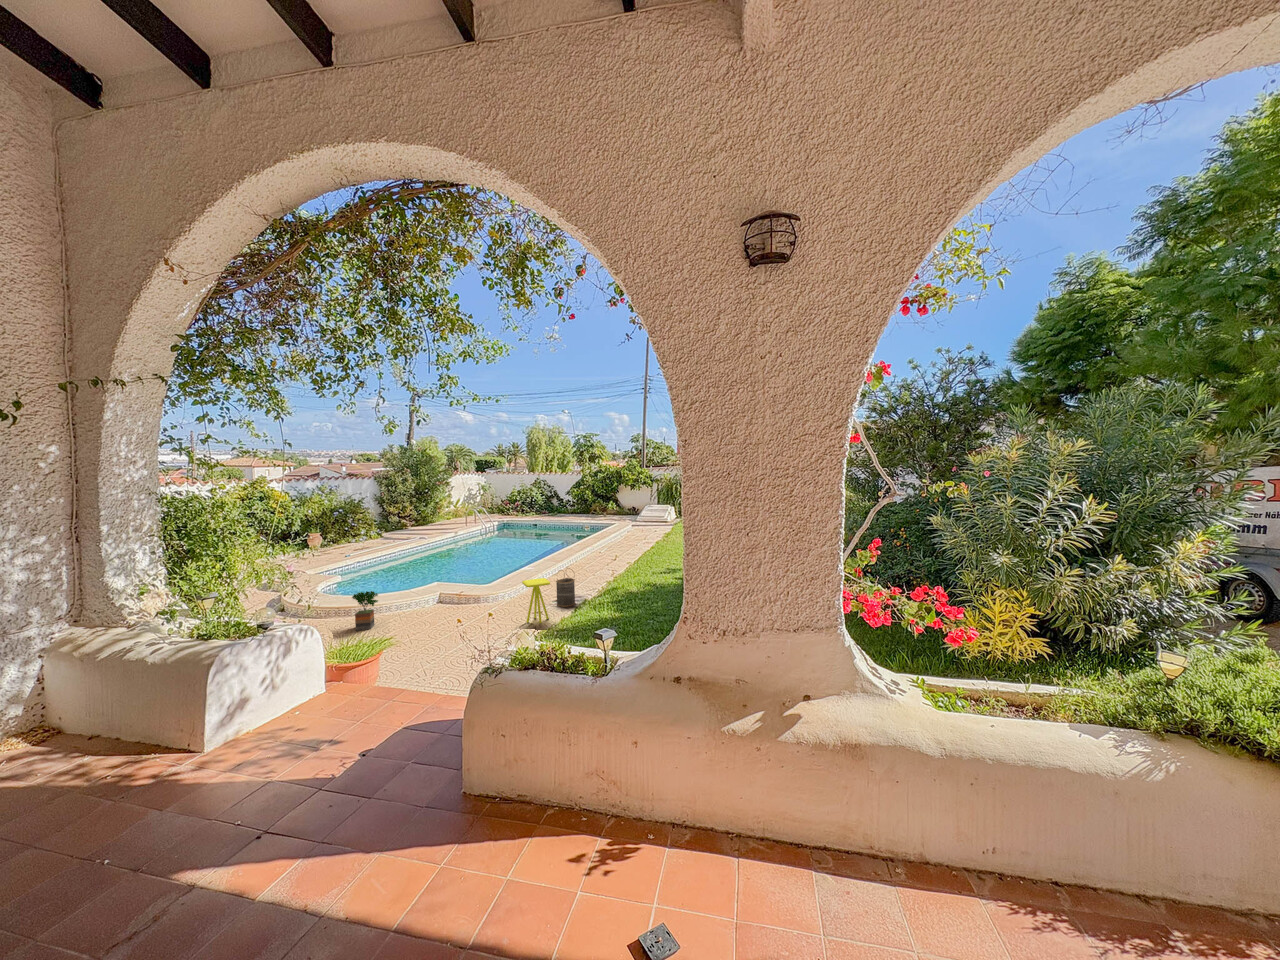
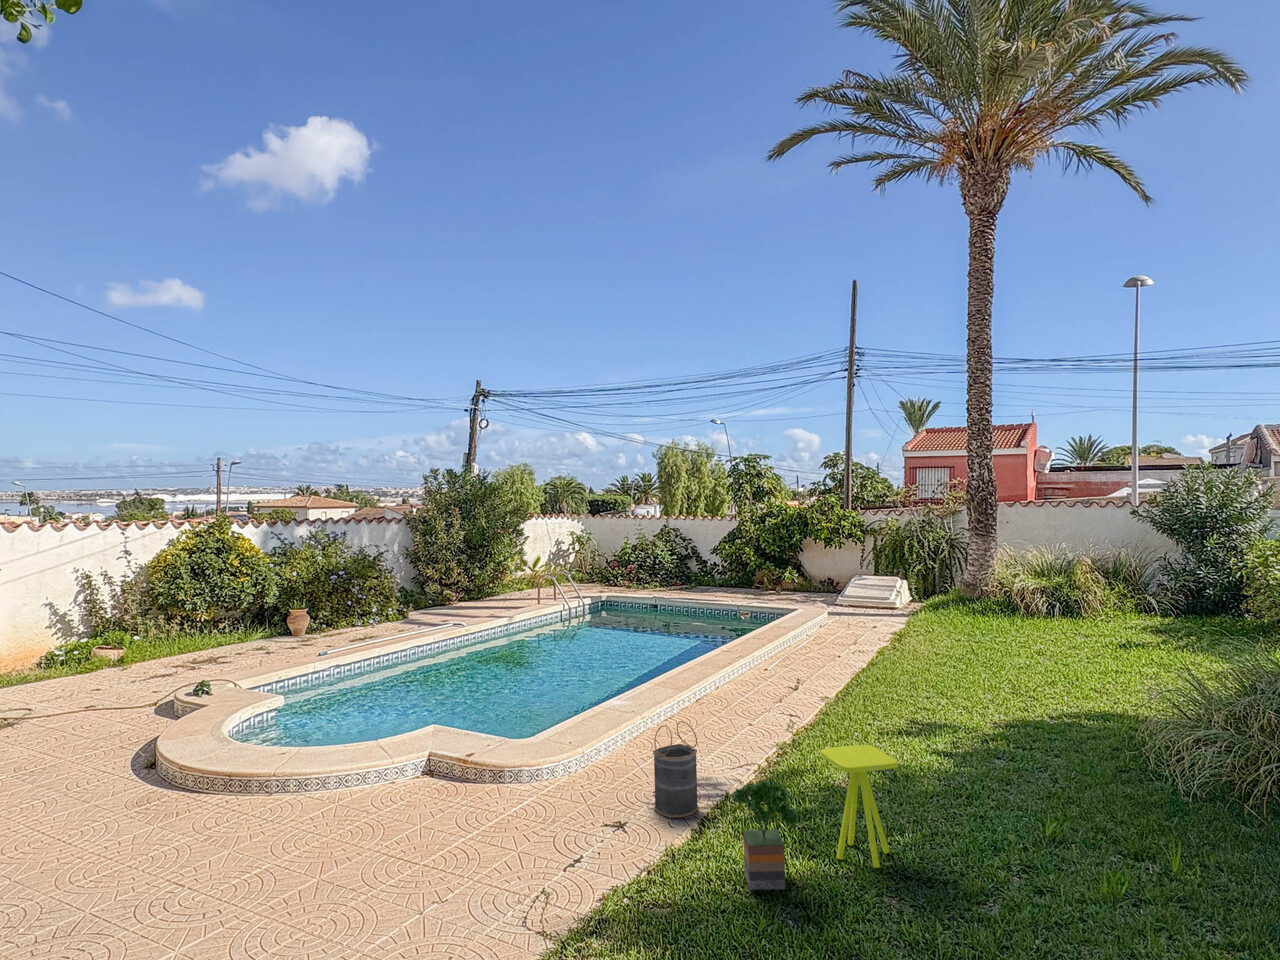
side table: present [522,578,550,623] -> present [820,745,898,868]
potted tree: present [352,591,378,630] -> present [732,780,798,890]

